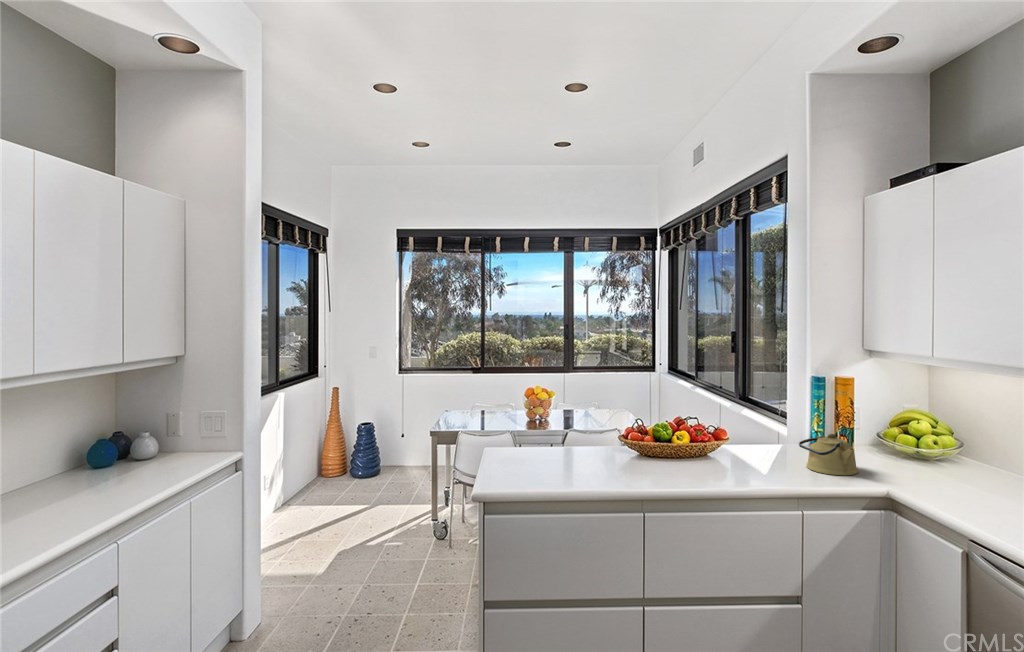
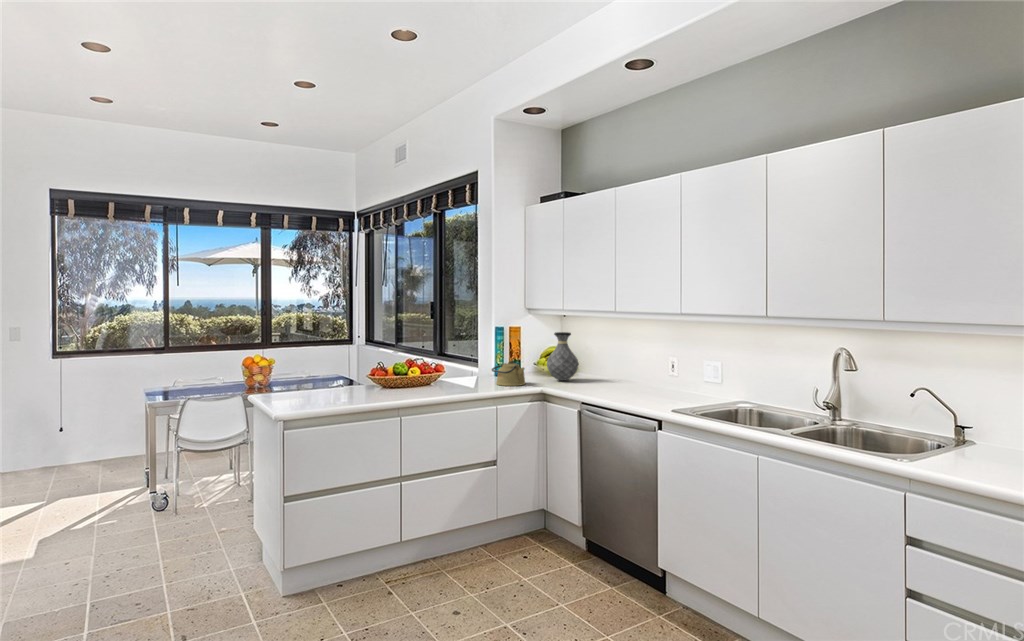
vase: none [899,393,963,473] -> present [547,332,578,381]

